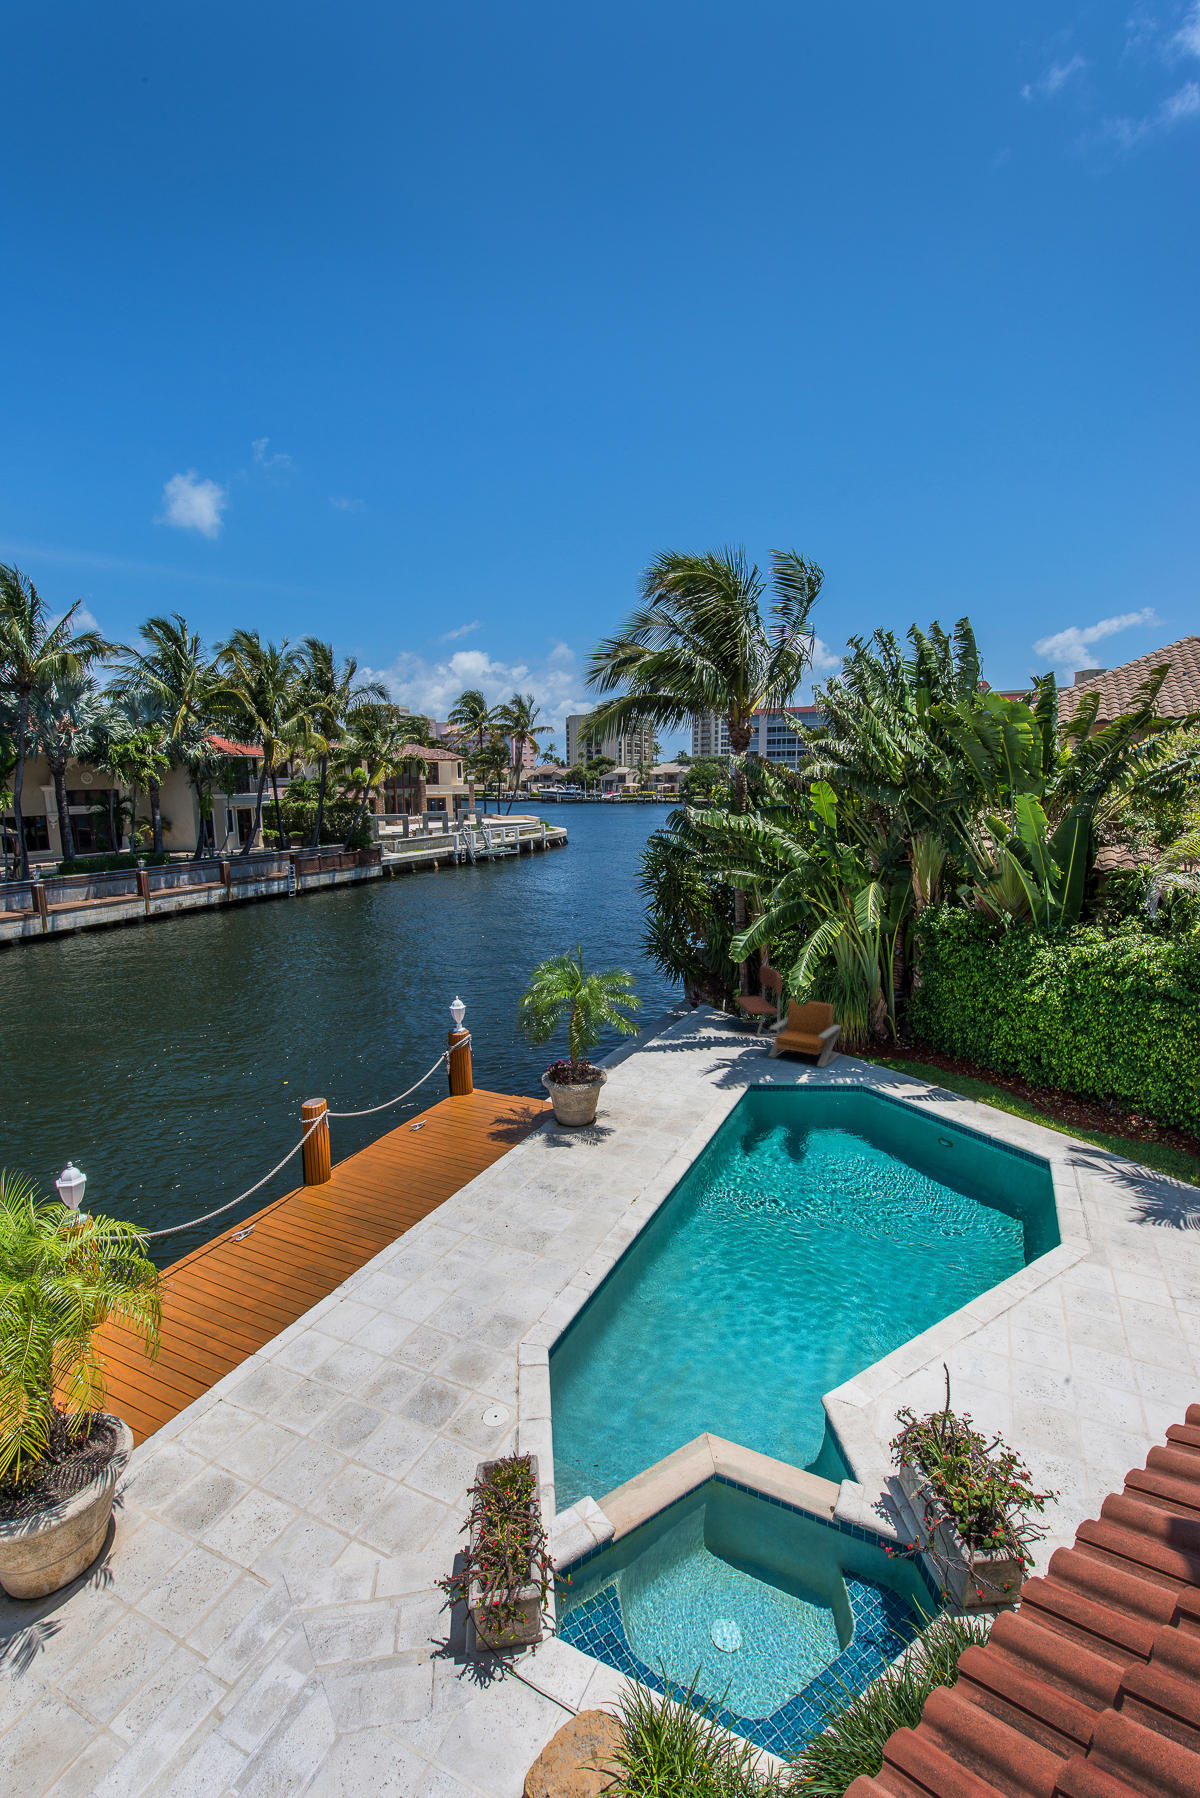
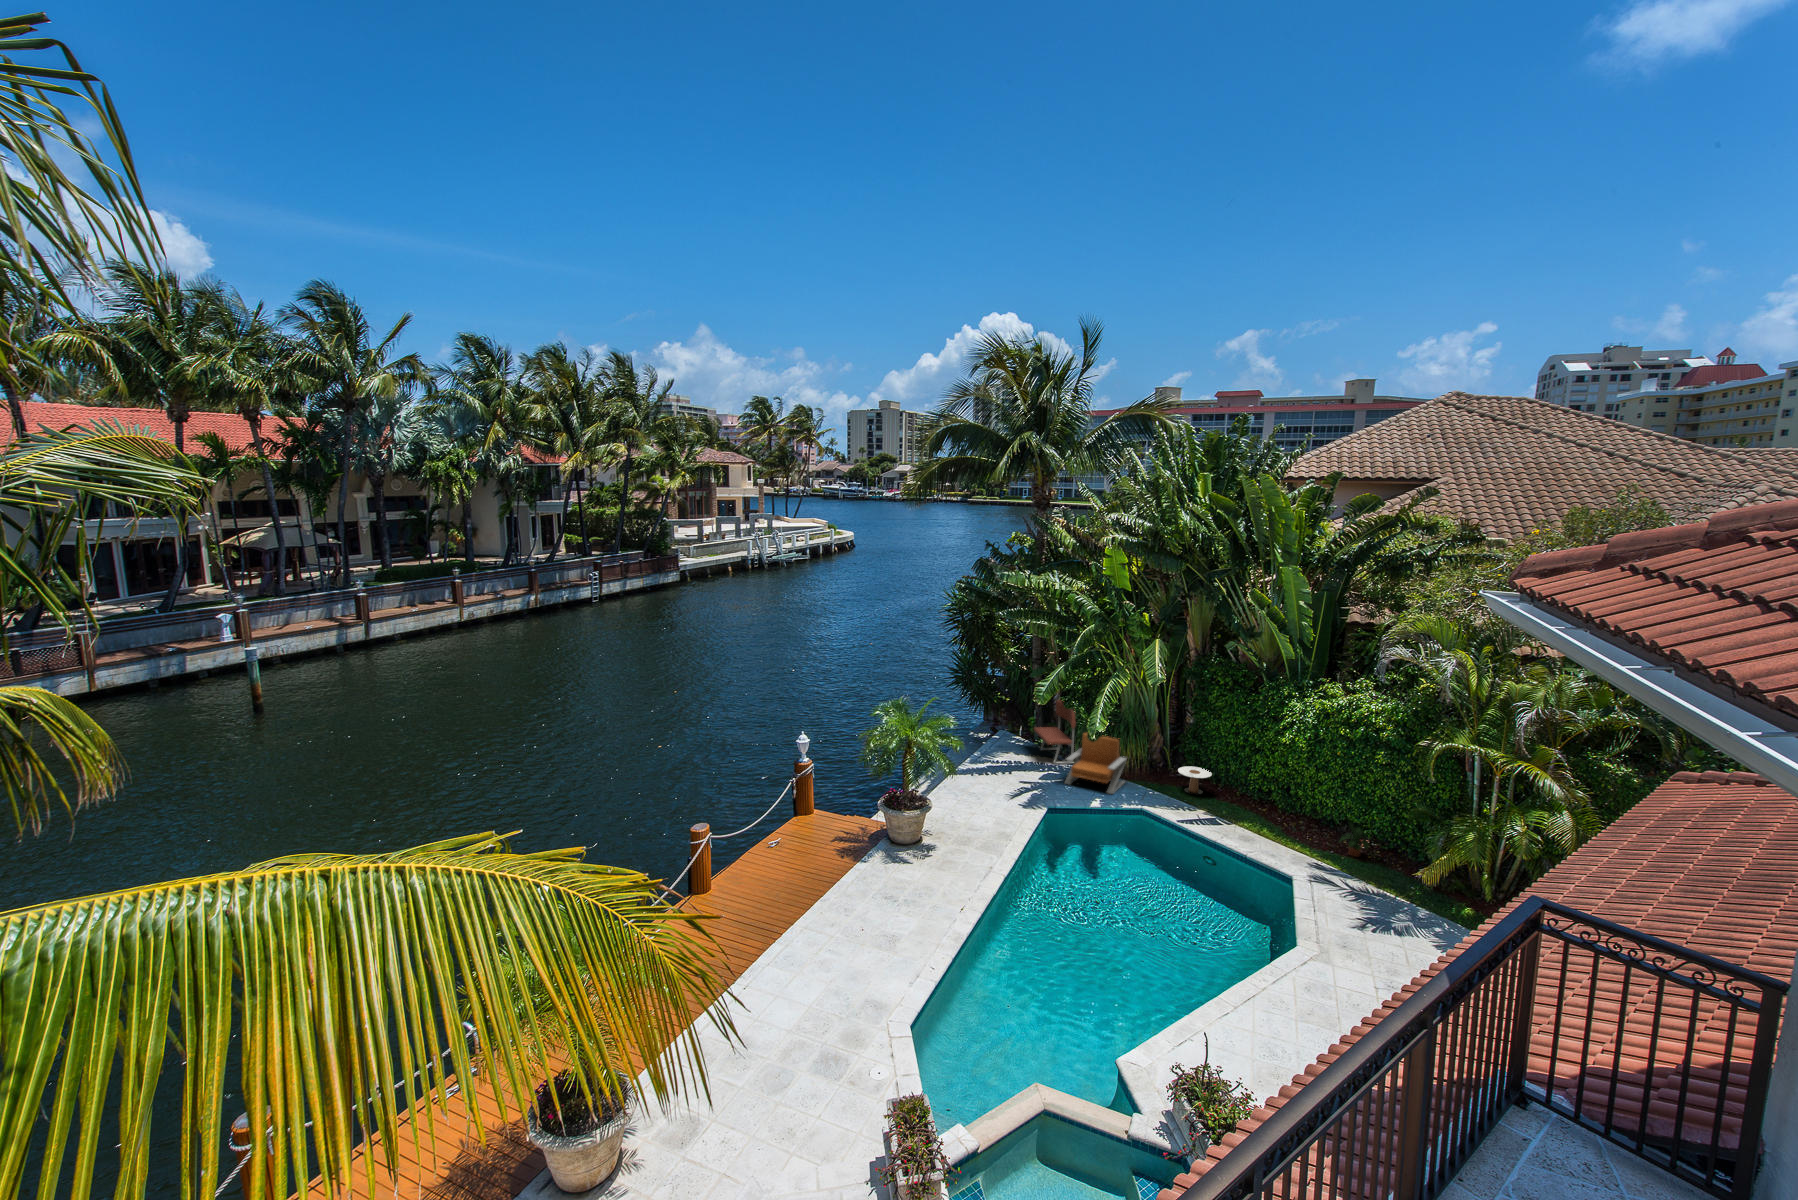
side table: none [901,1035,941,1067] -> present [1178,766,1212,794]
potted plant: none [1100,1091,1140,1134] -> present [1340,822,1369,857]

